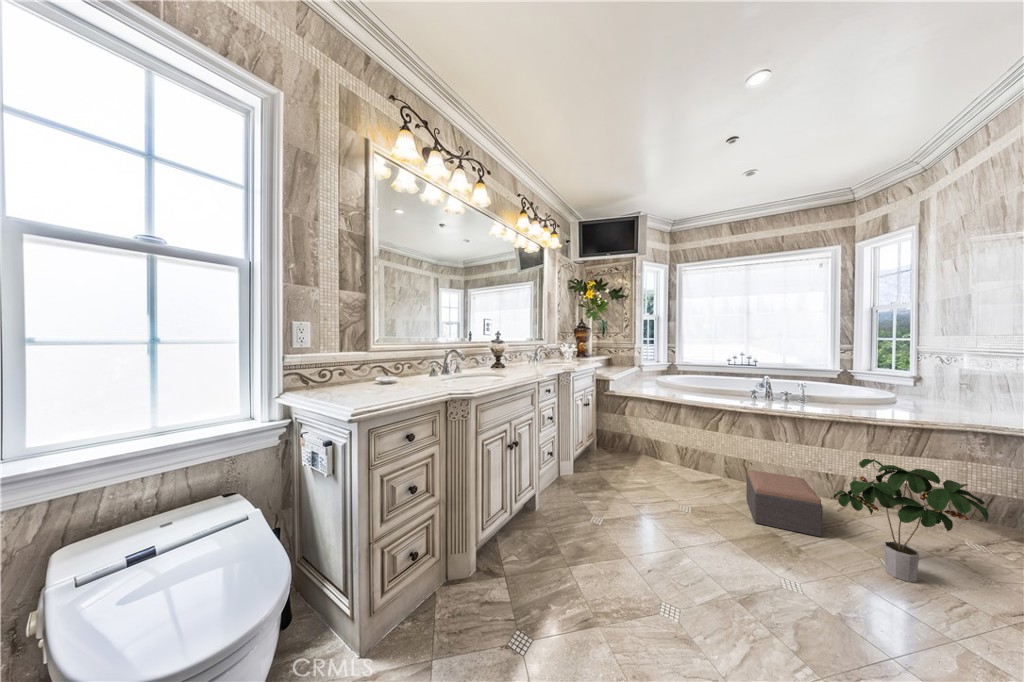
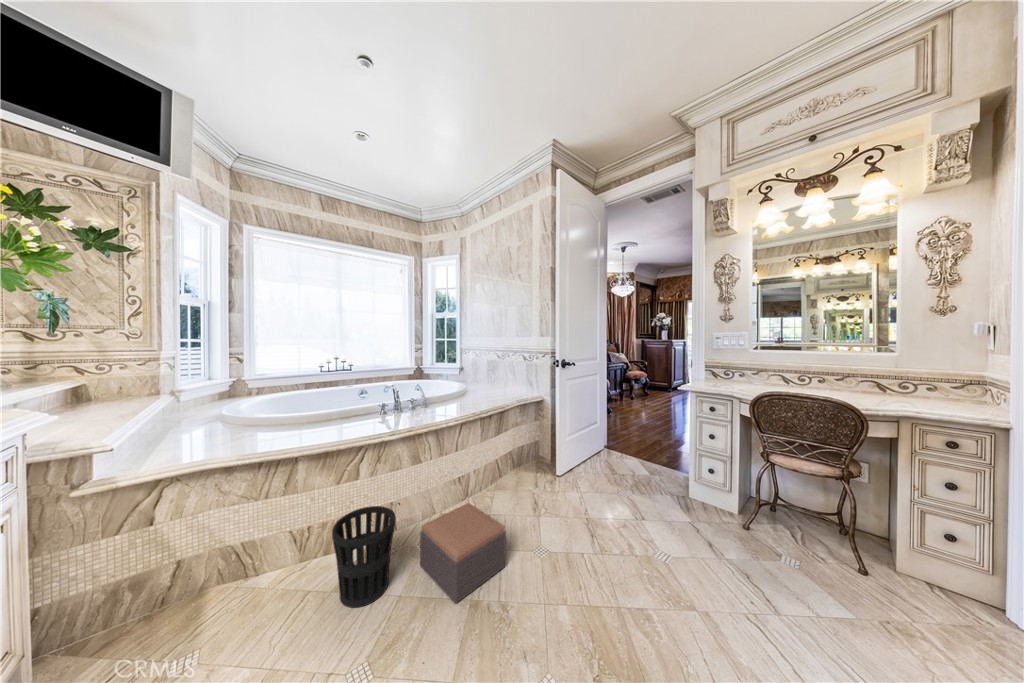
wastebasket: none [685,442,726,496] -> present [332,506,396,608]
potted plant: present [833,459,988,582] -> none [516,464,610,573]

